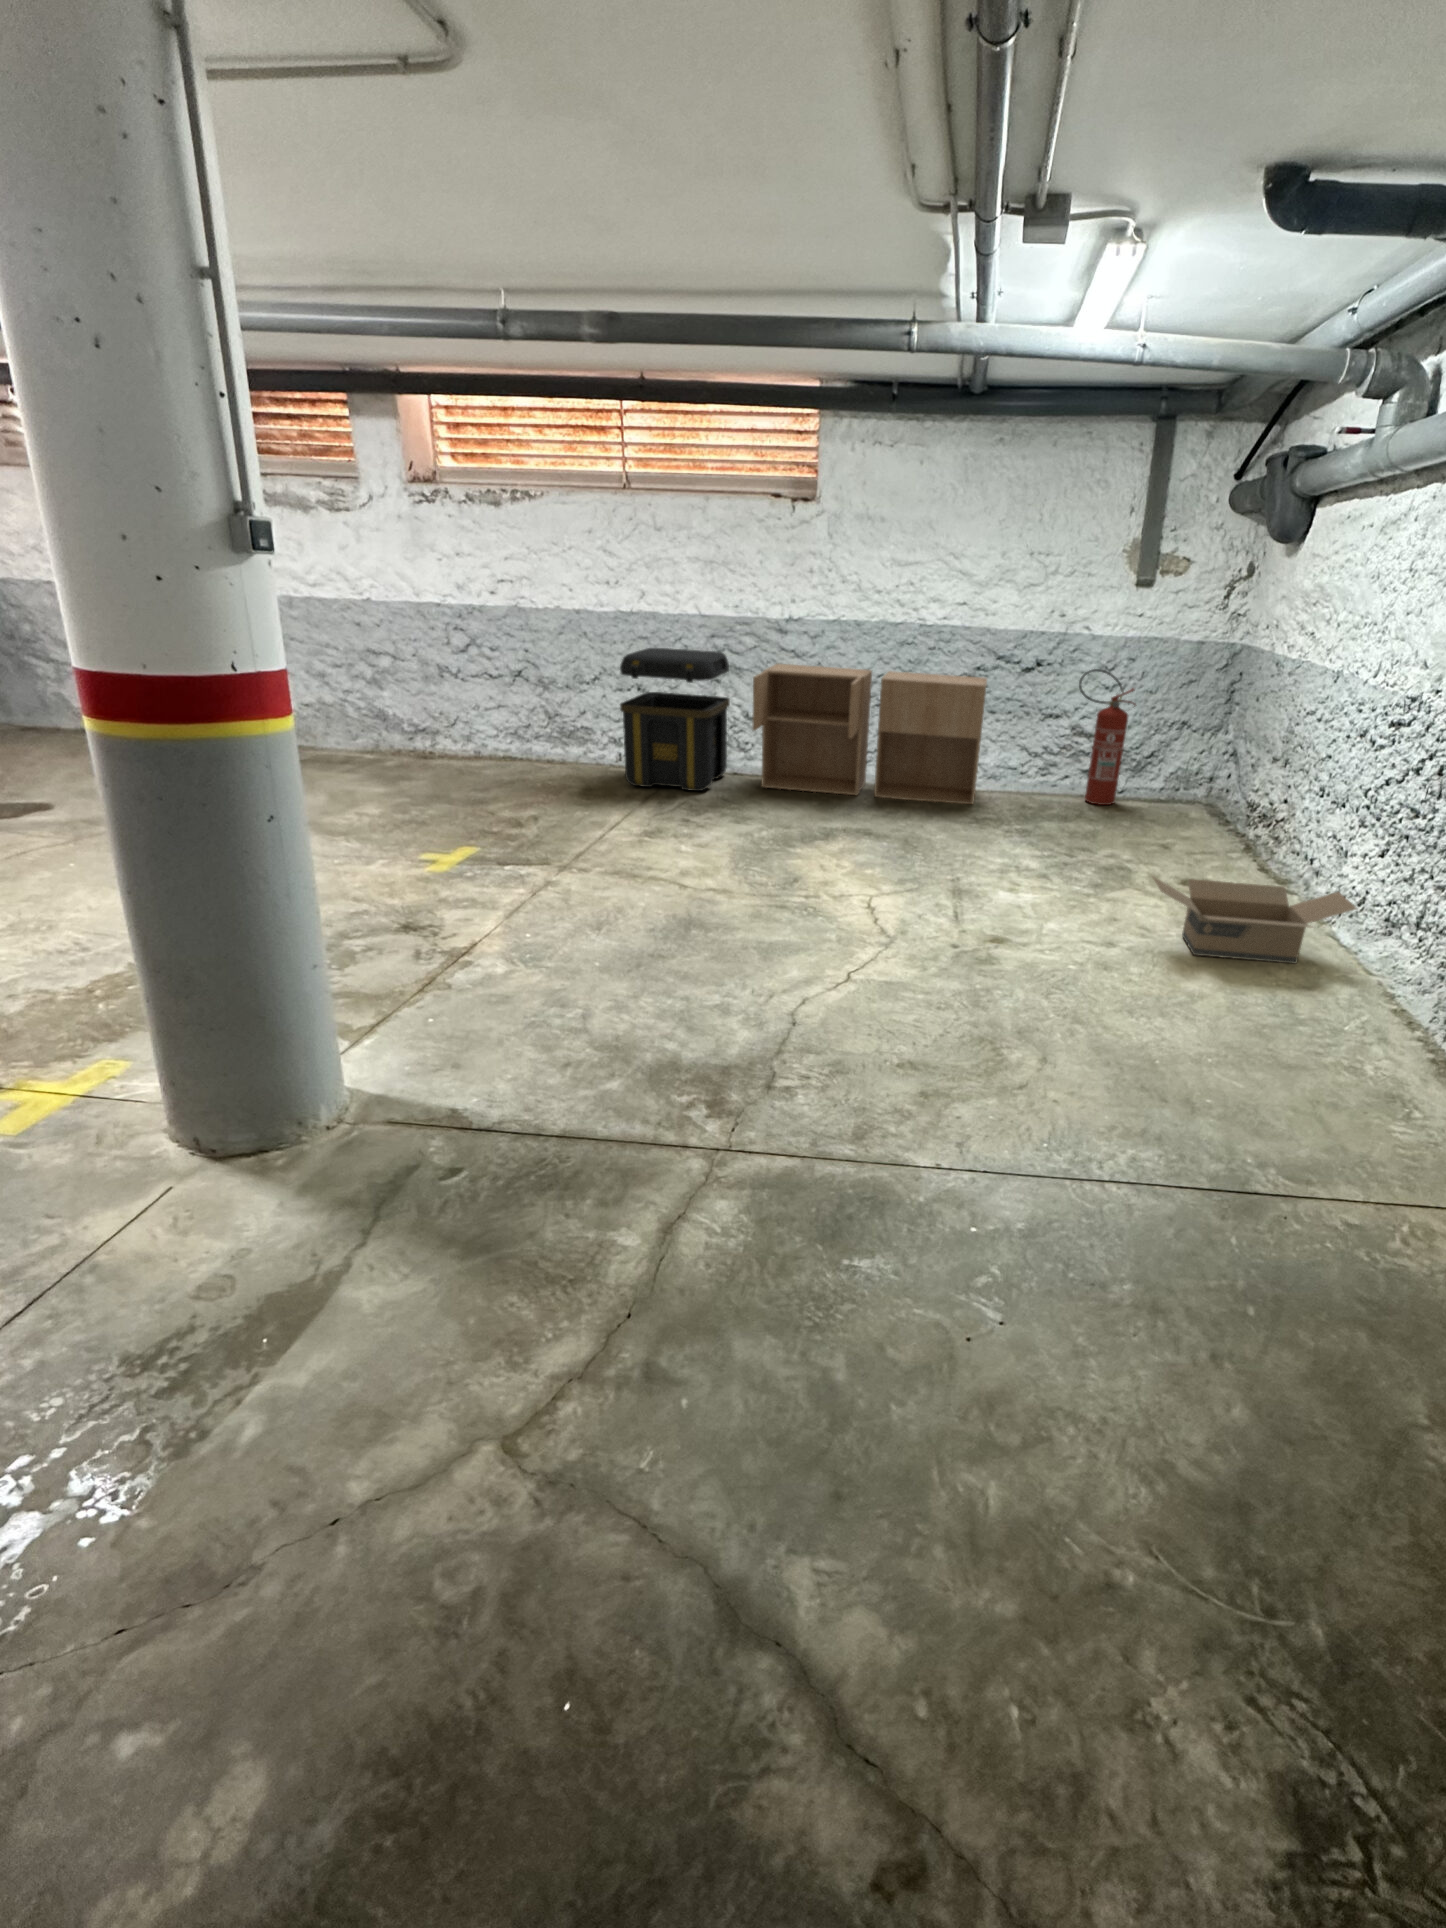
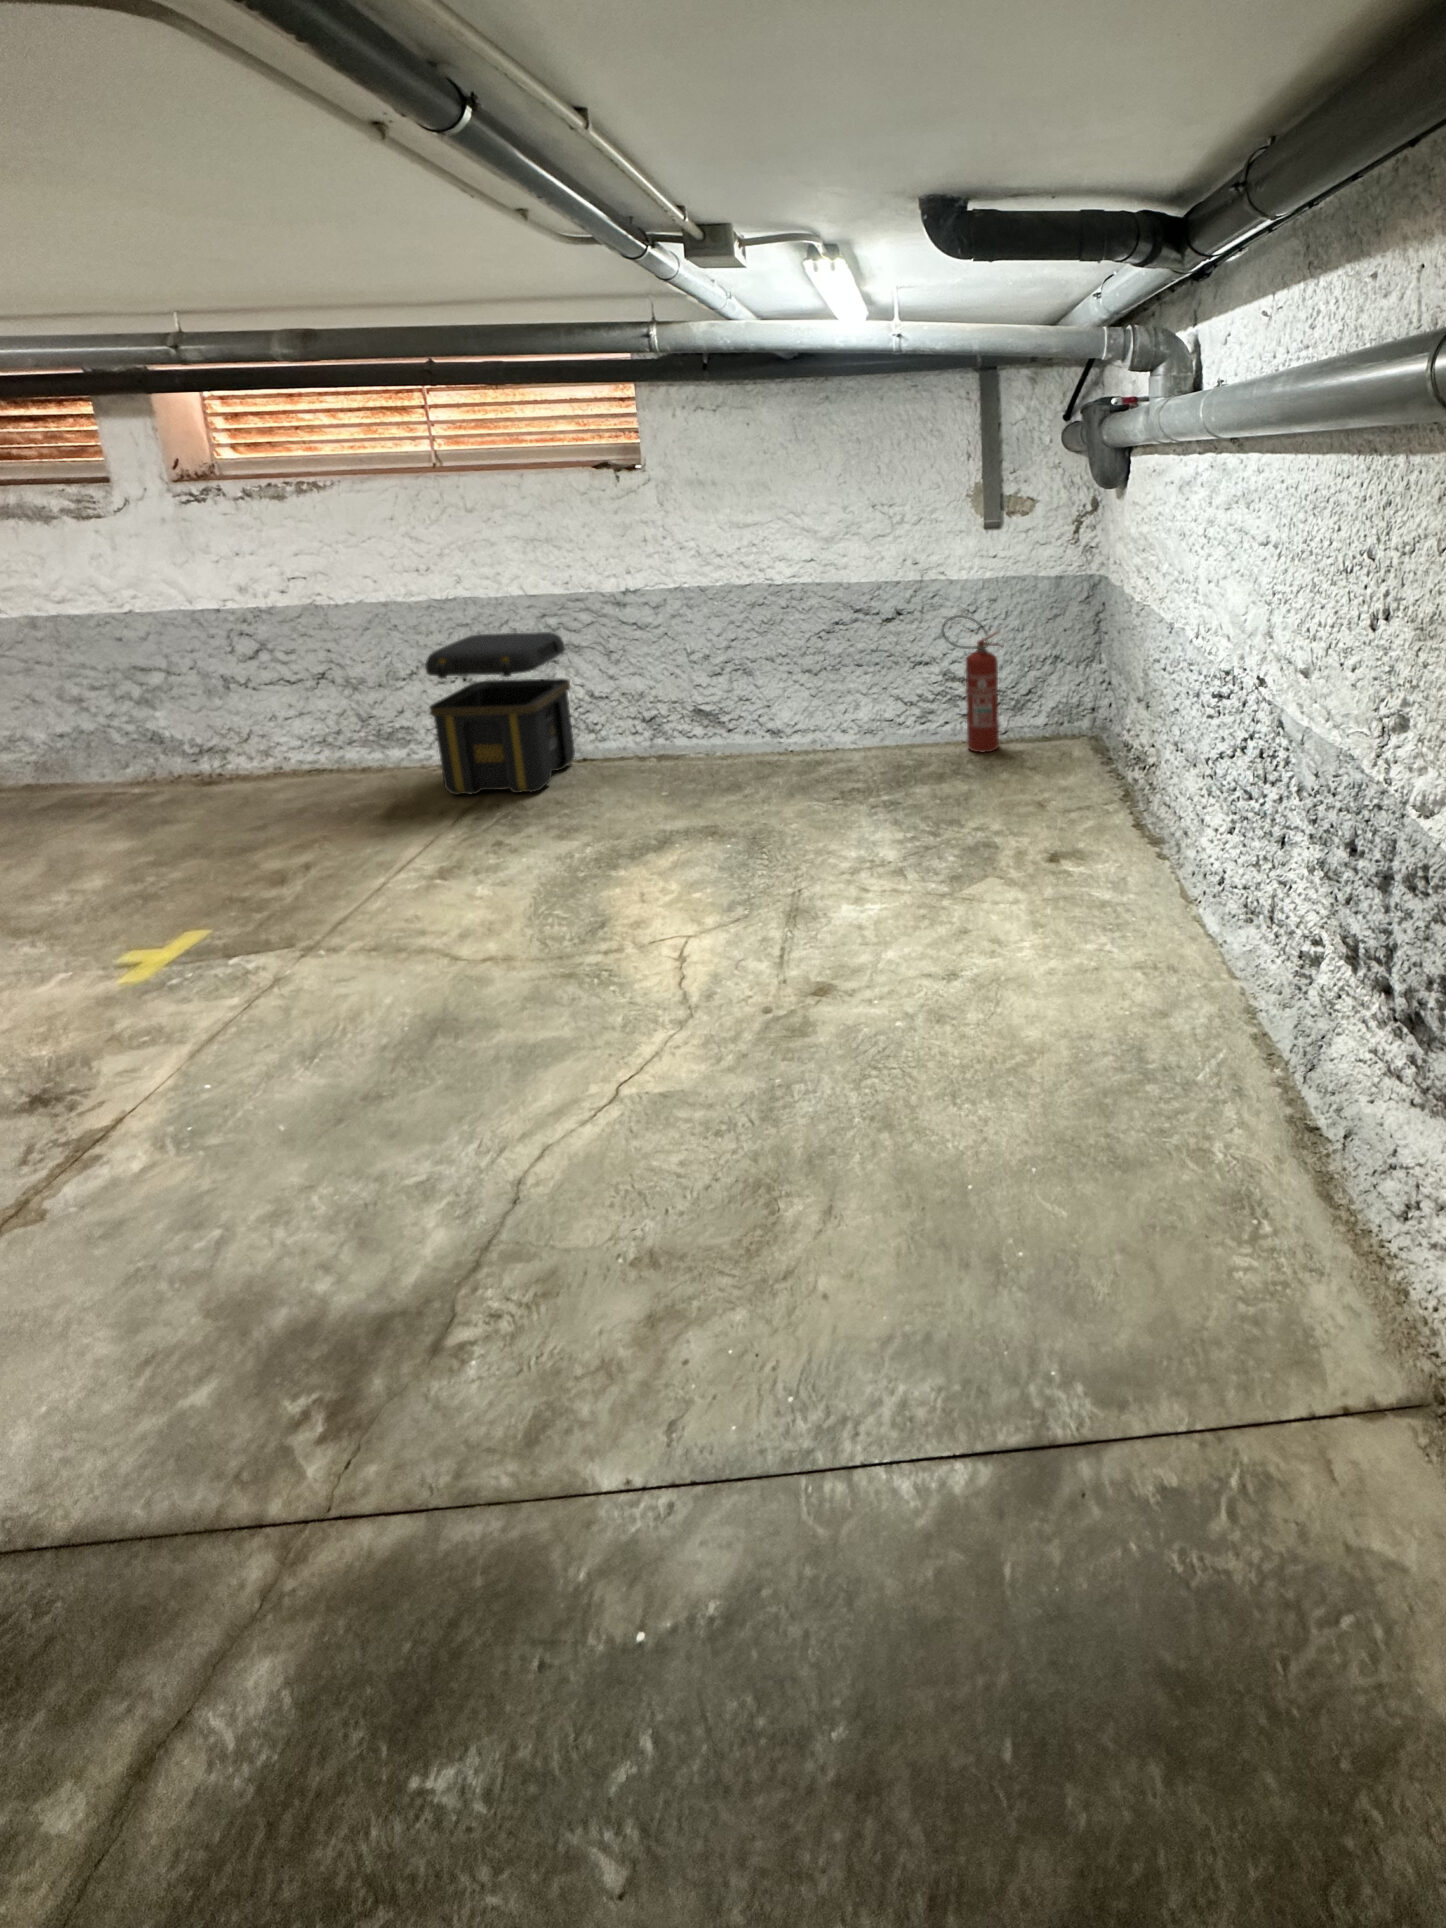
storage cabinet: present [752,664,987,804] -> none [577,633,854,776]
cardboard box: present [1153,877,1357,964] -> none [993,875,1214,977]

